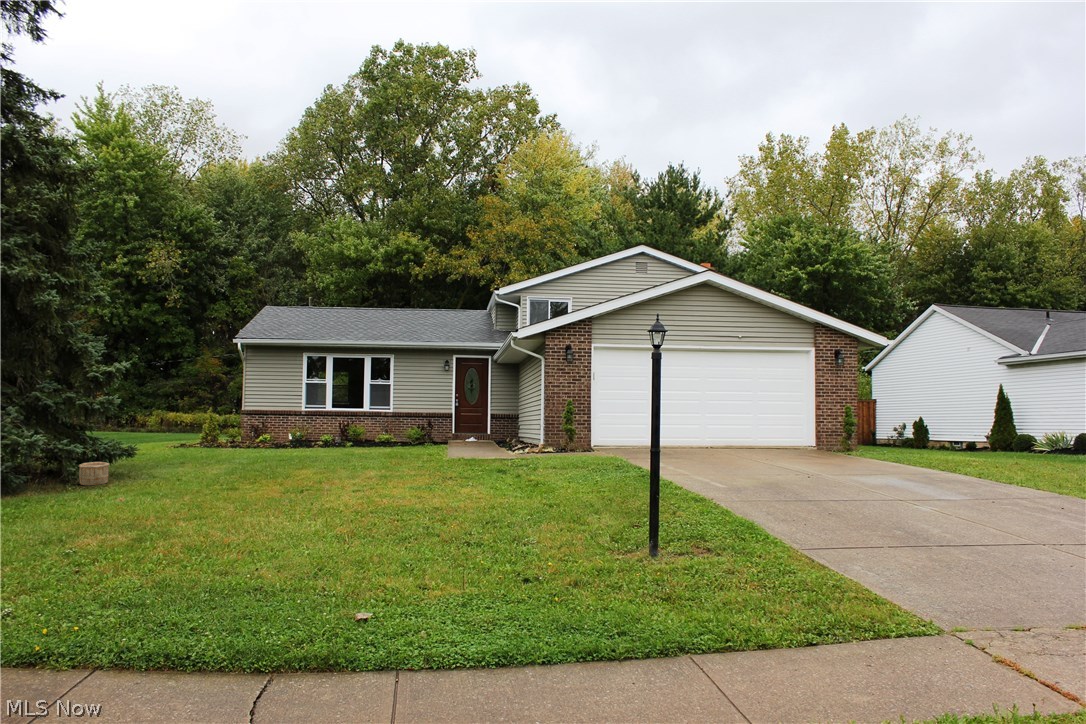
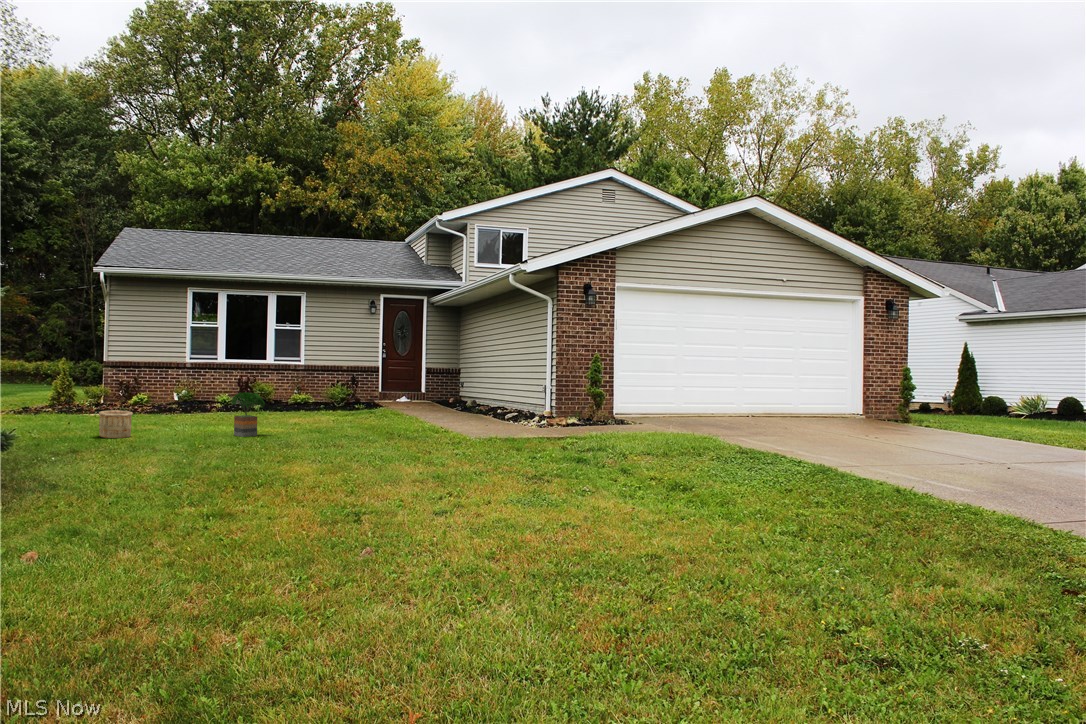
potted tree: none [179,447,208,486] -> present [232,392,264,437]

